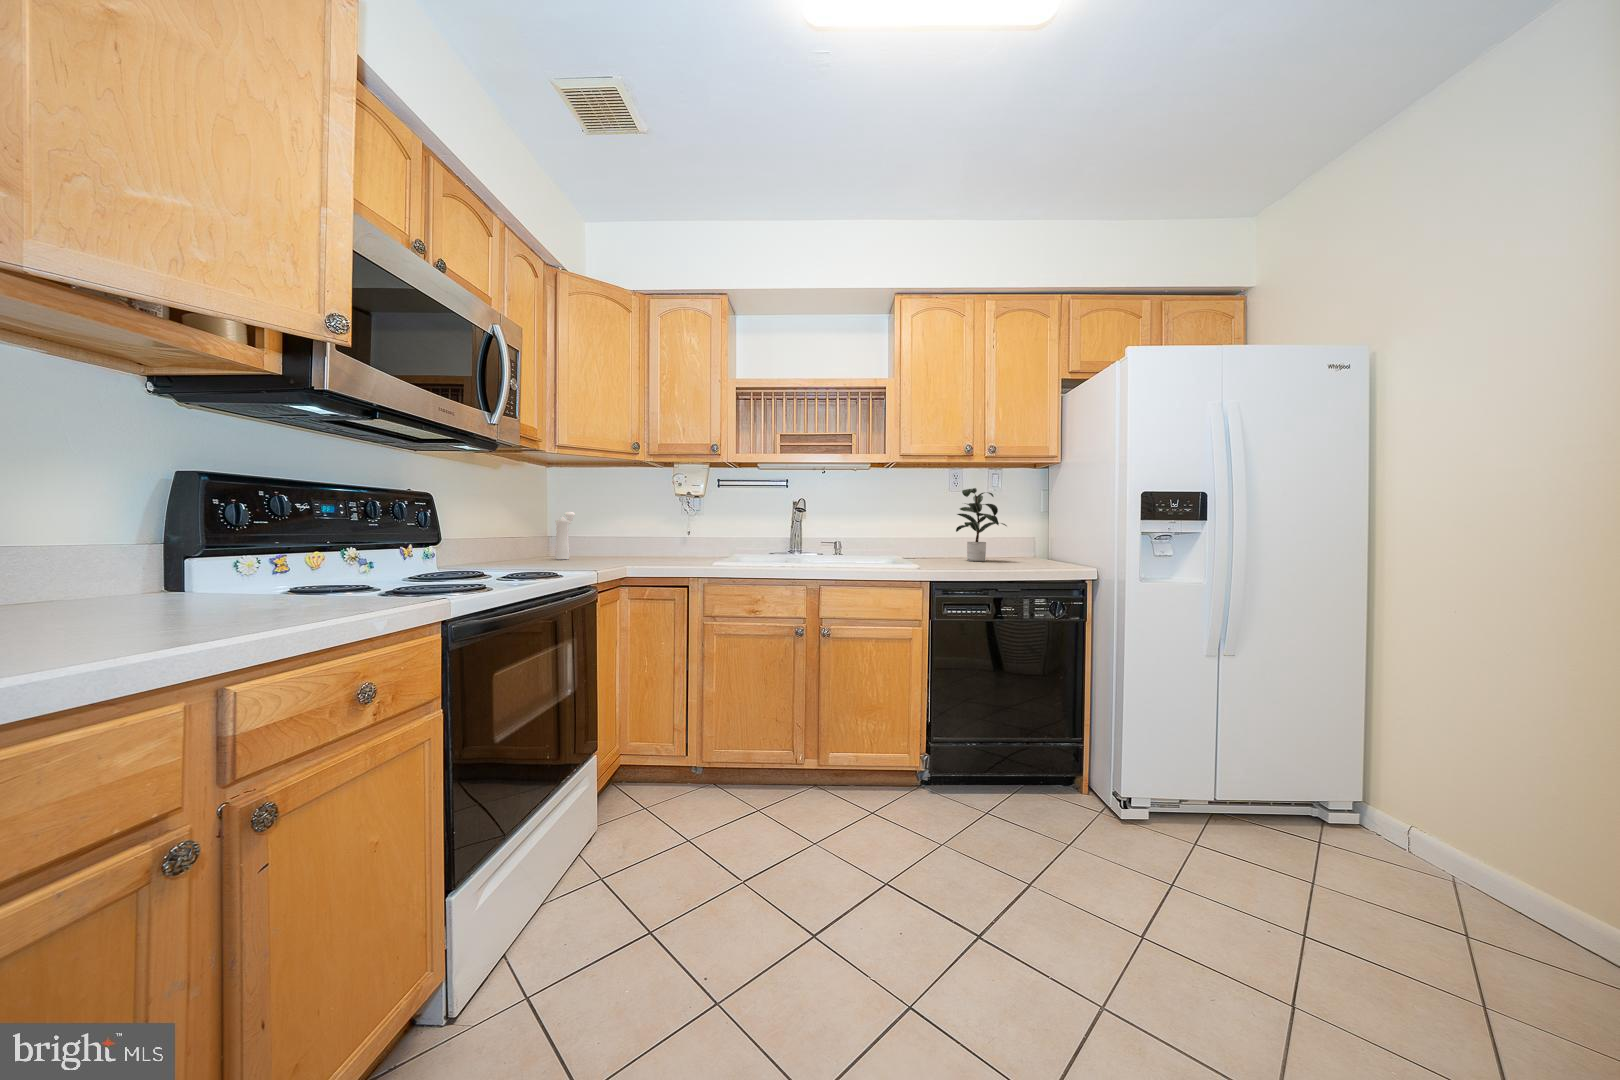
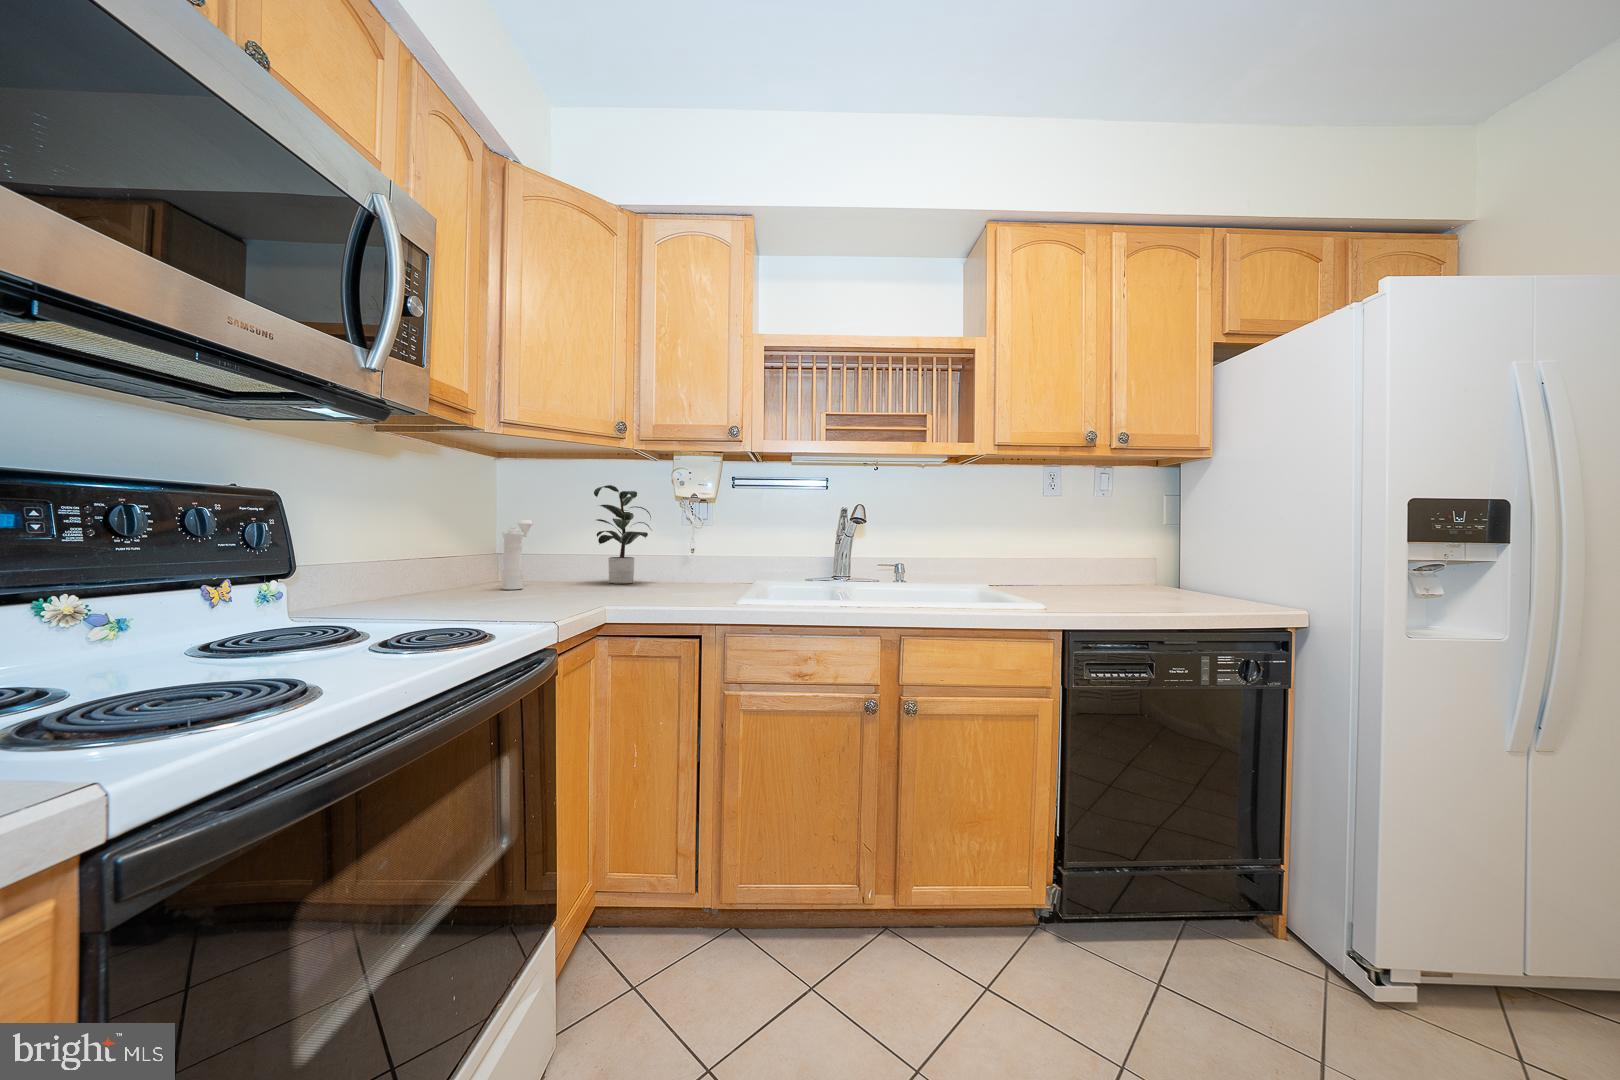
potted plant: present [956,488,1007,561] -> present [594,485,651,584]

